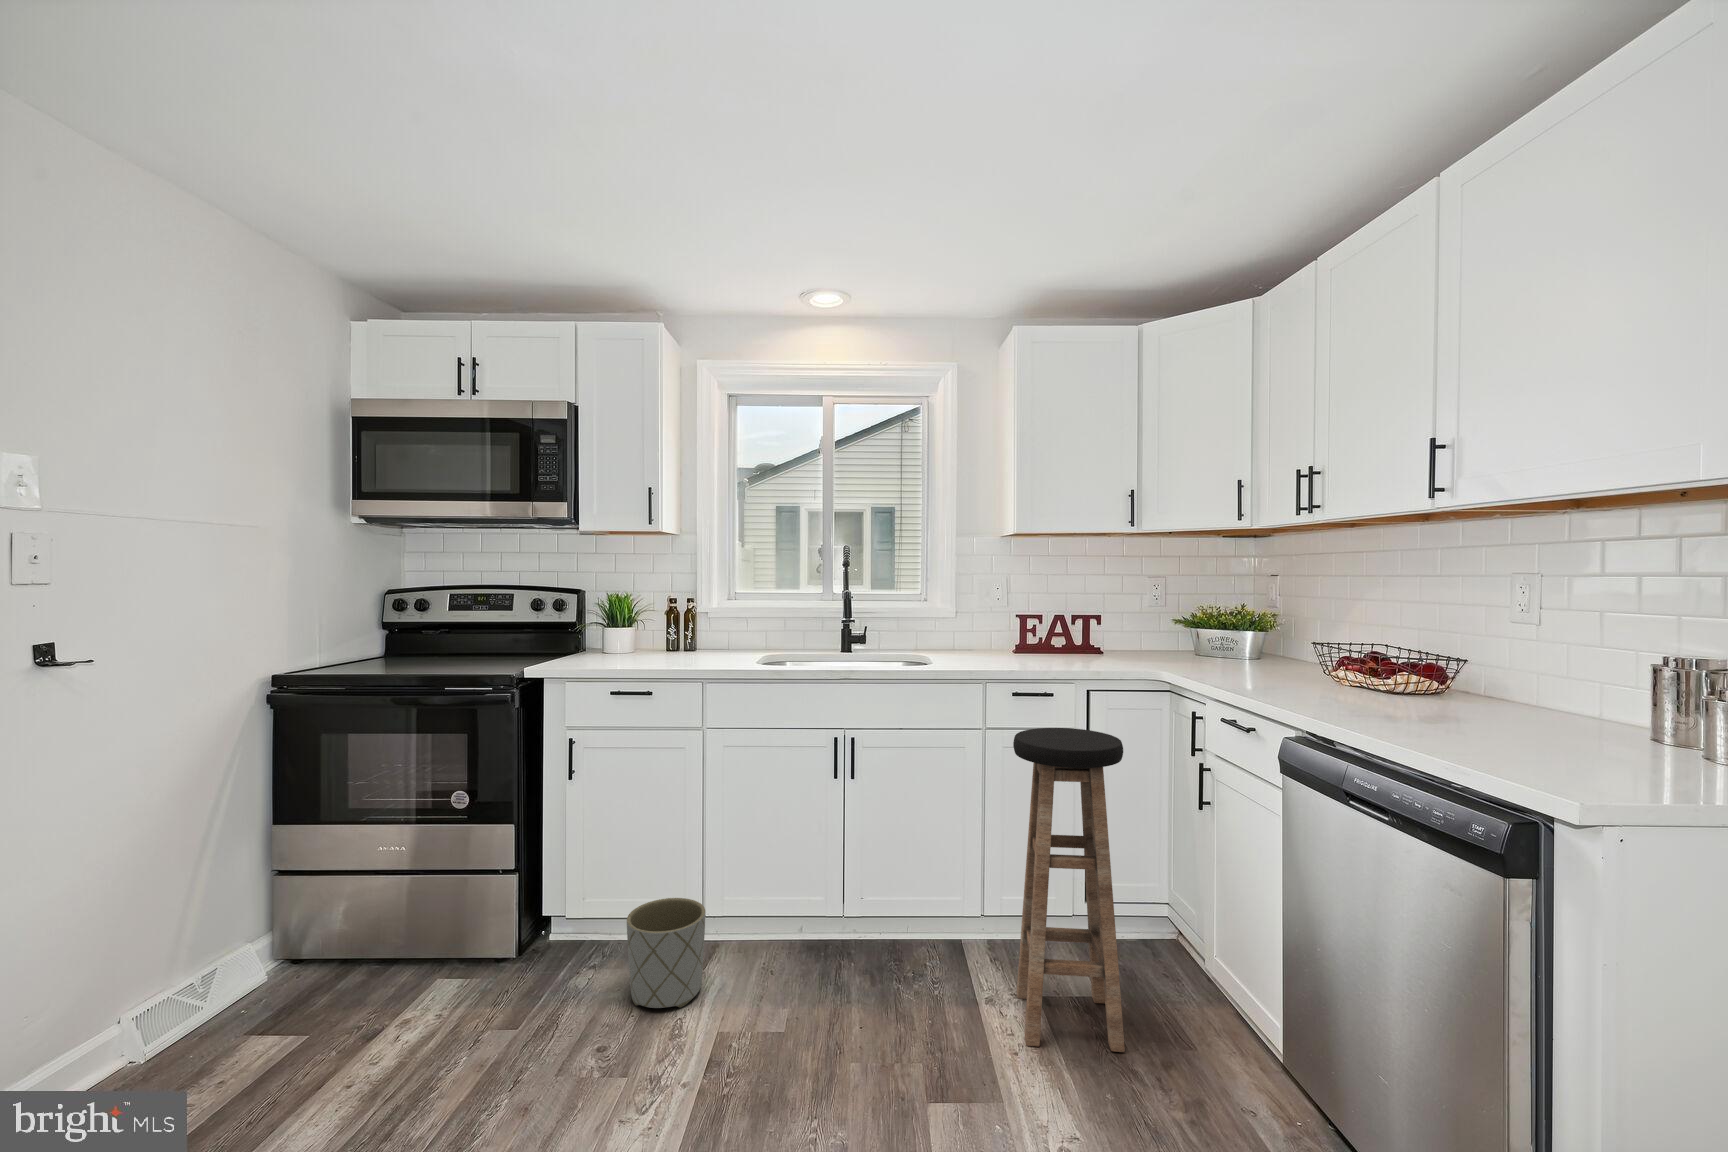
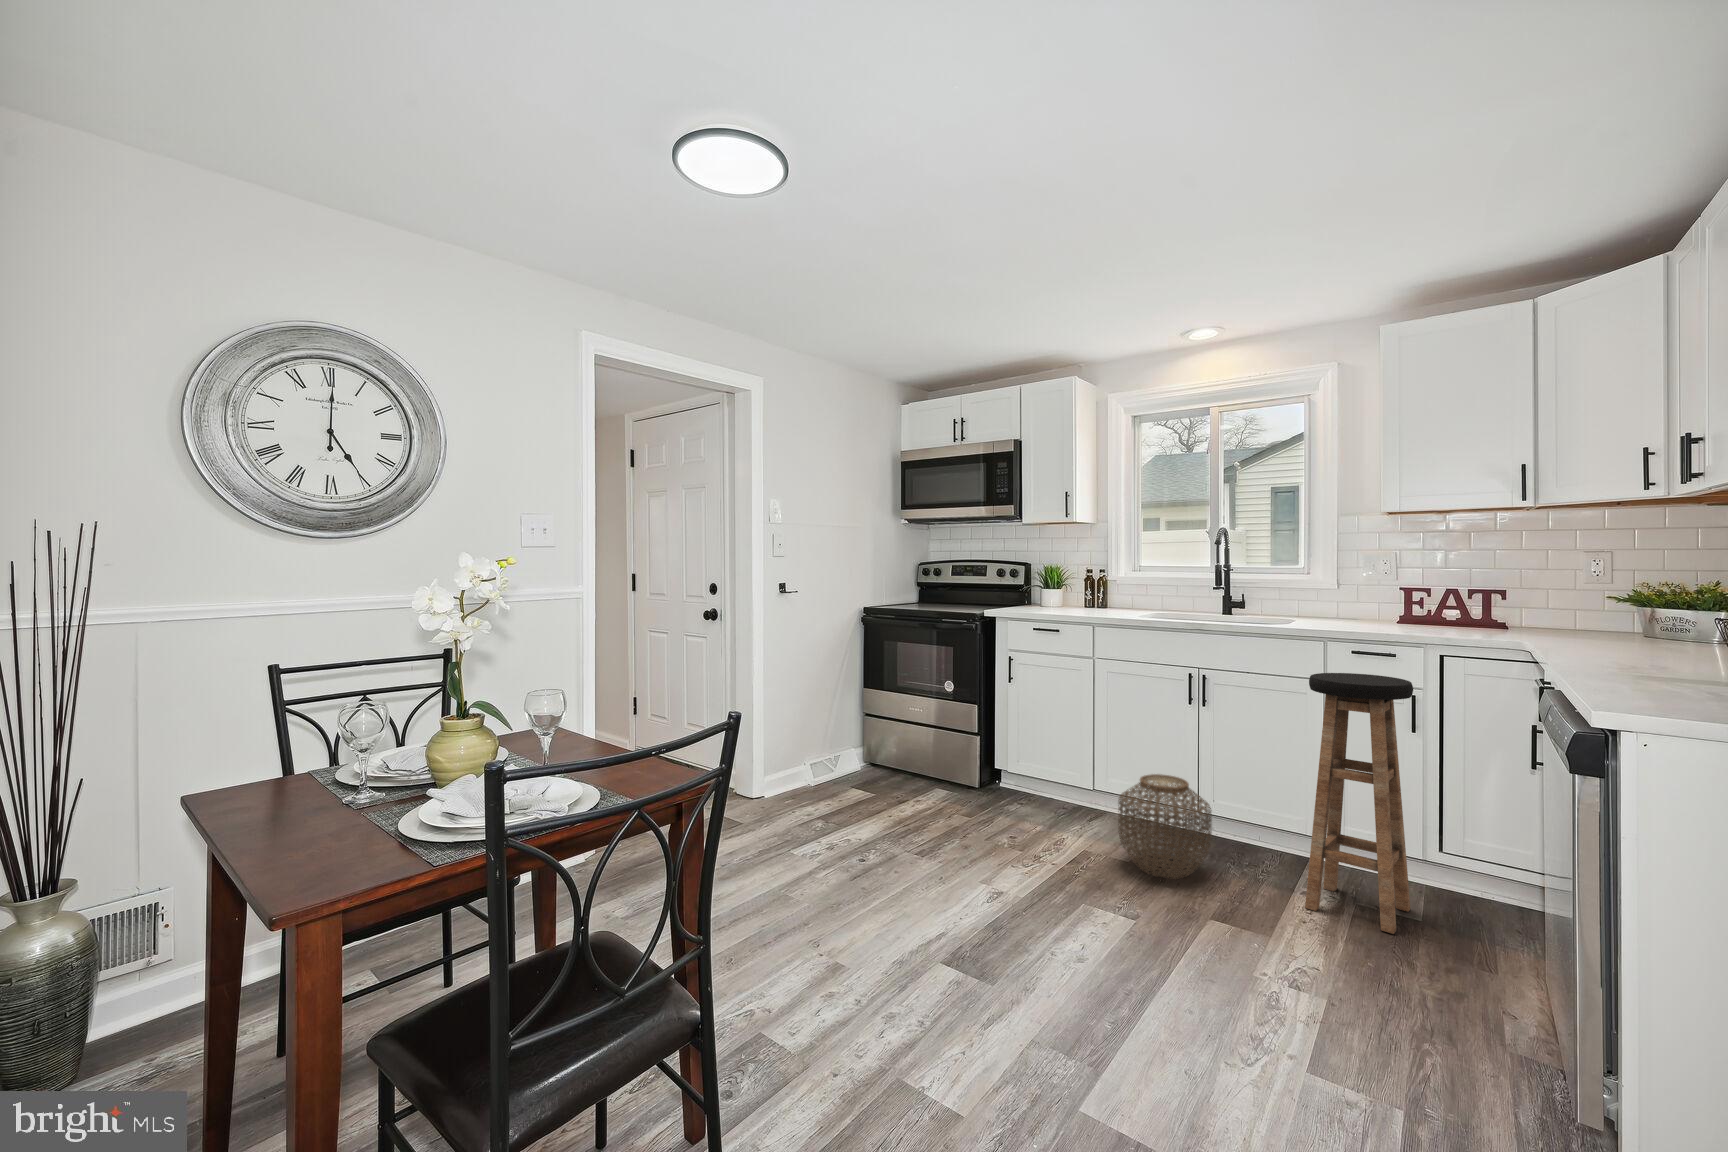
planter: present [627,898,705,1008] -> none [1034,765,1085,829]
woven basket: none [783,899,909,1063] -> present [1118,774,1212,879]

